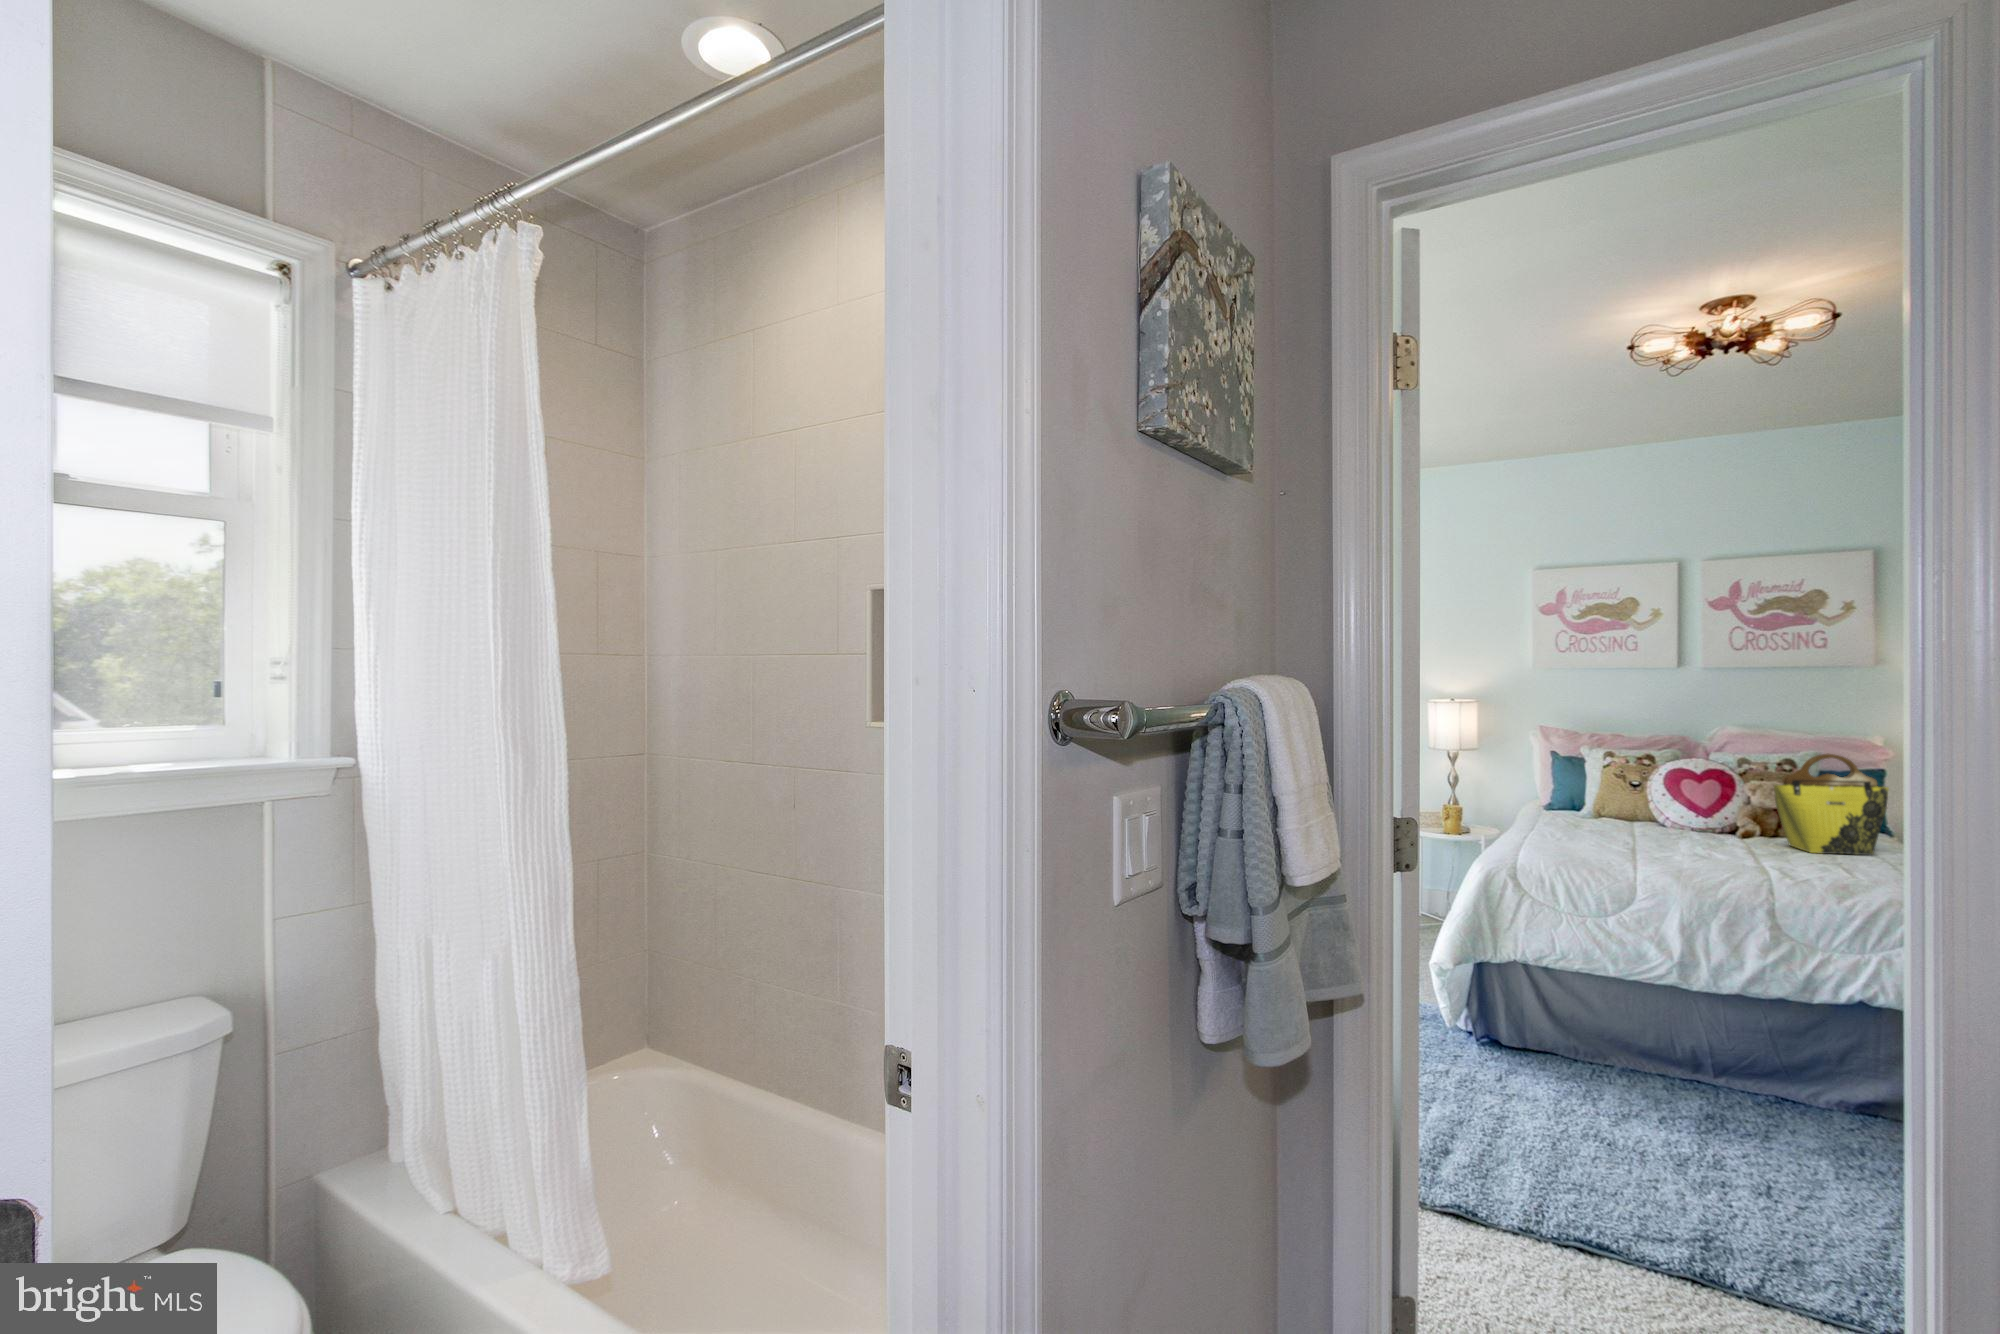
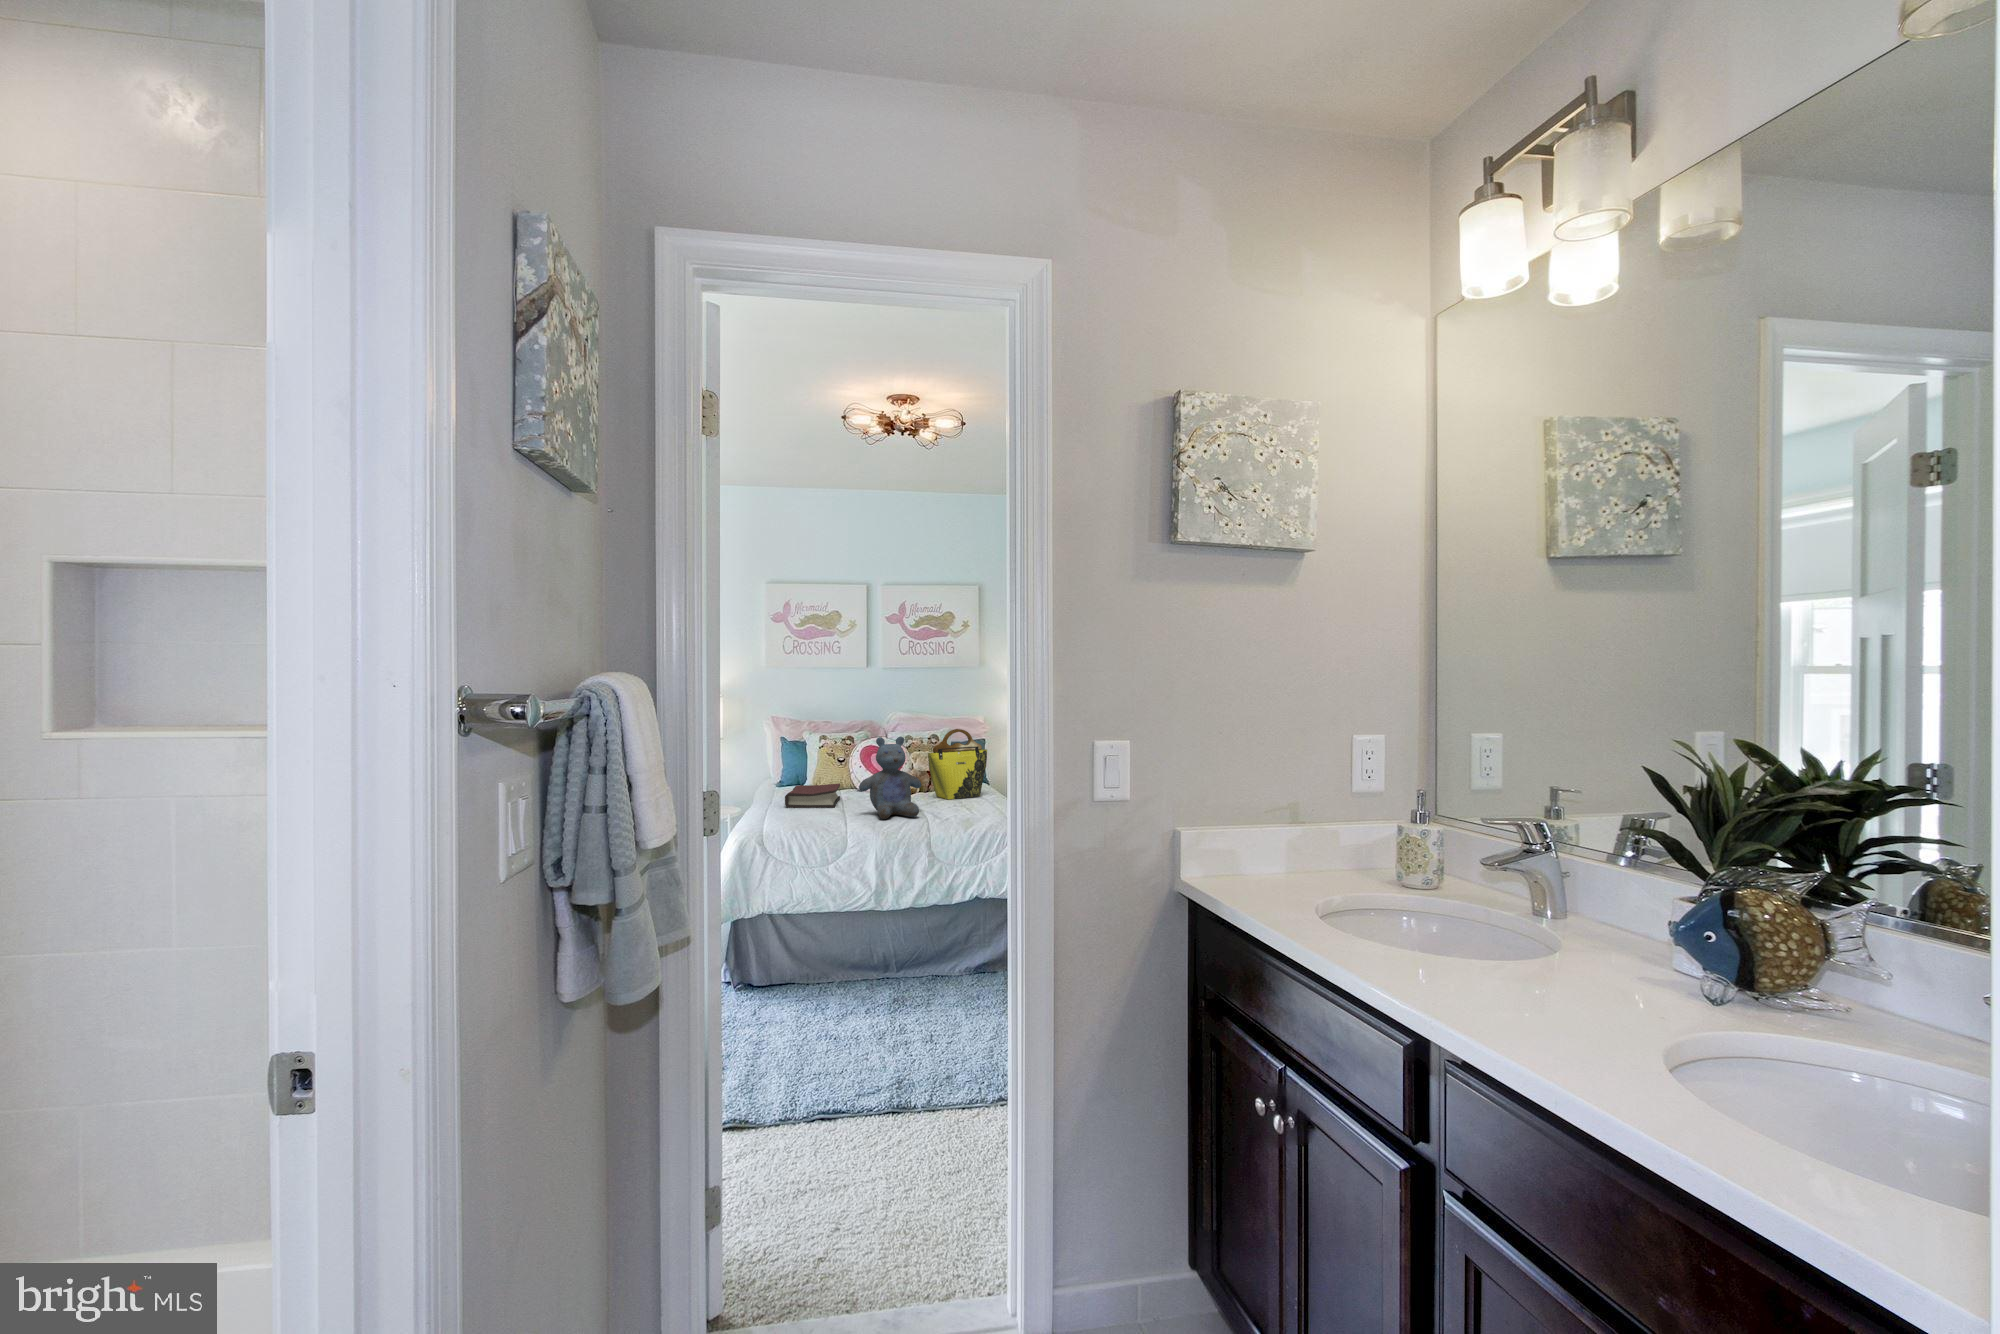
stuffed bear: none [1654,759,1759,872] -> present [859,737,921,819]
hardback book: none [1548,809,1629,843] -> present [785,784,840,808]

